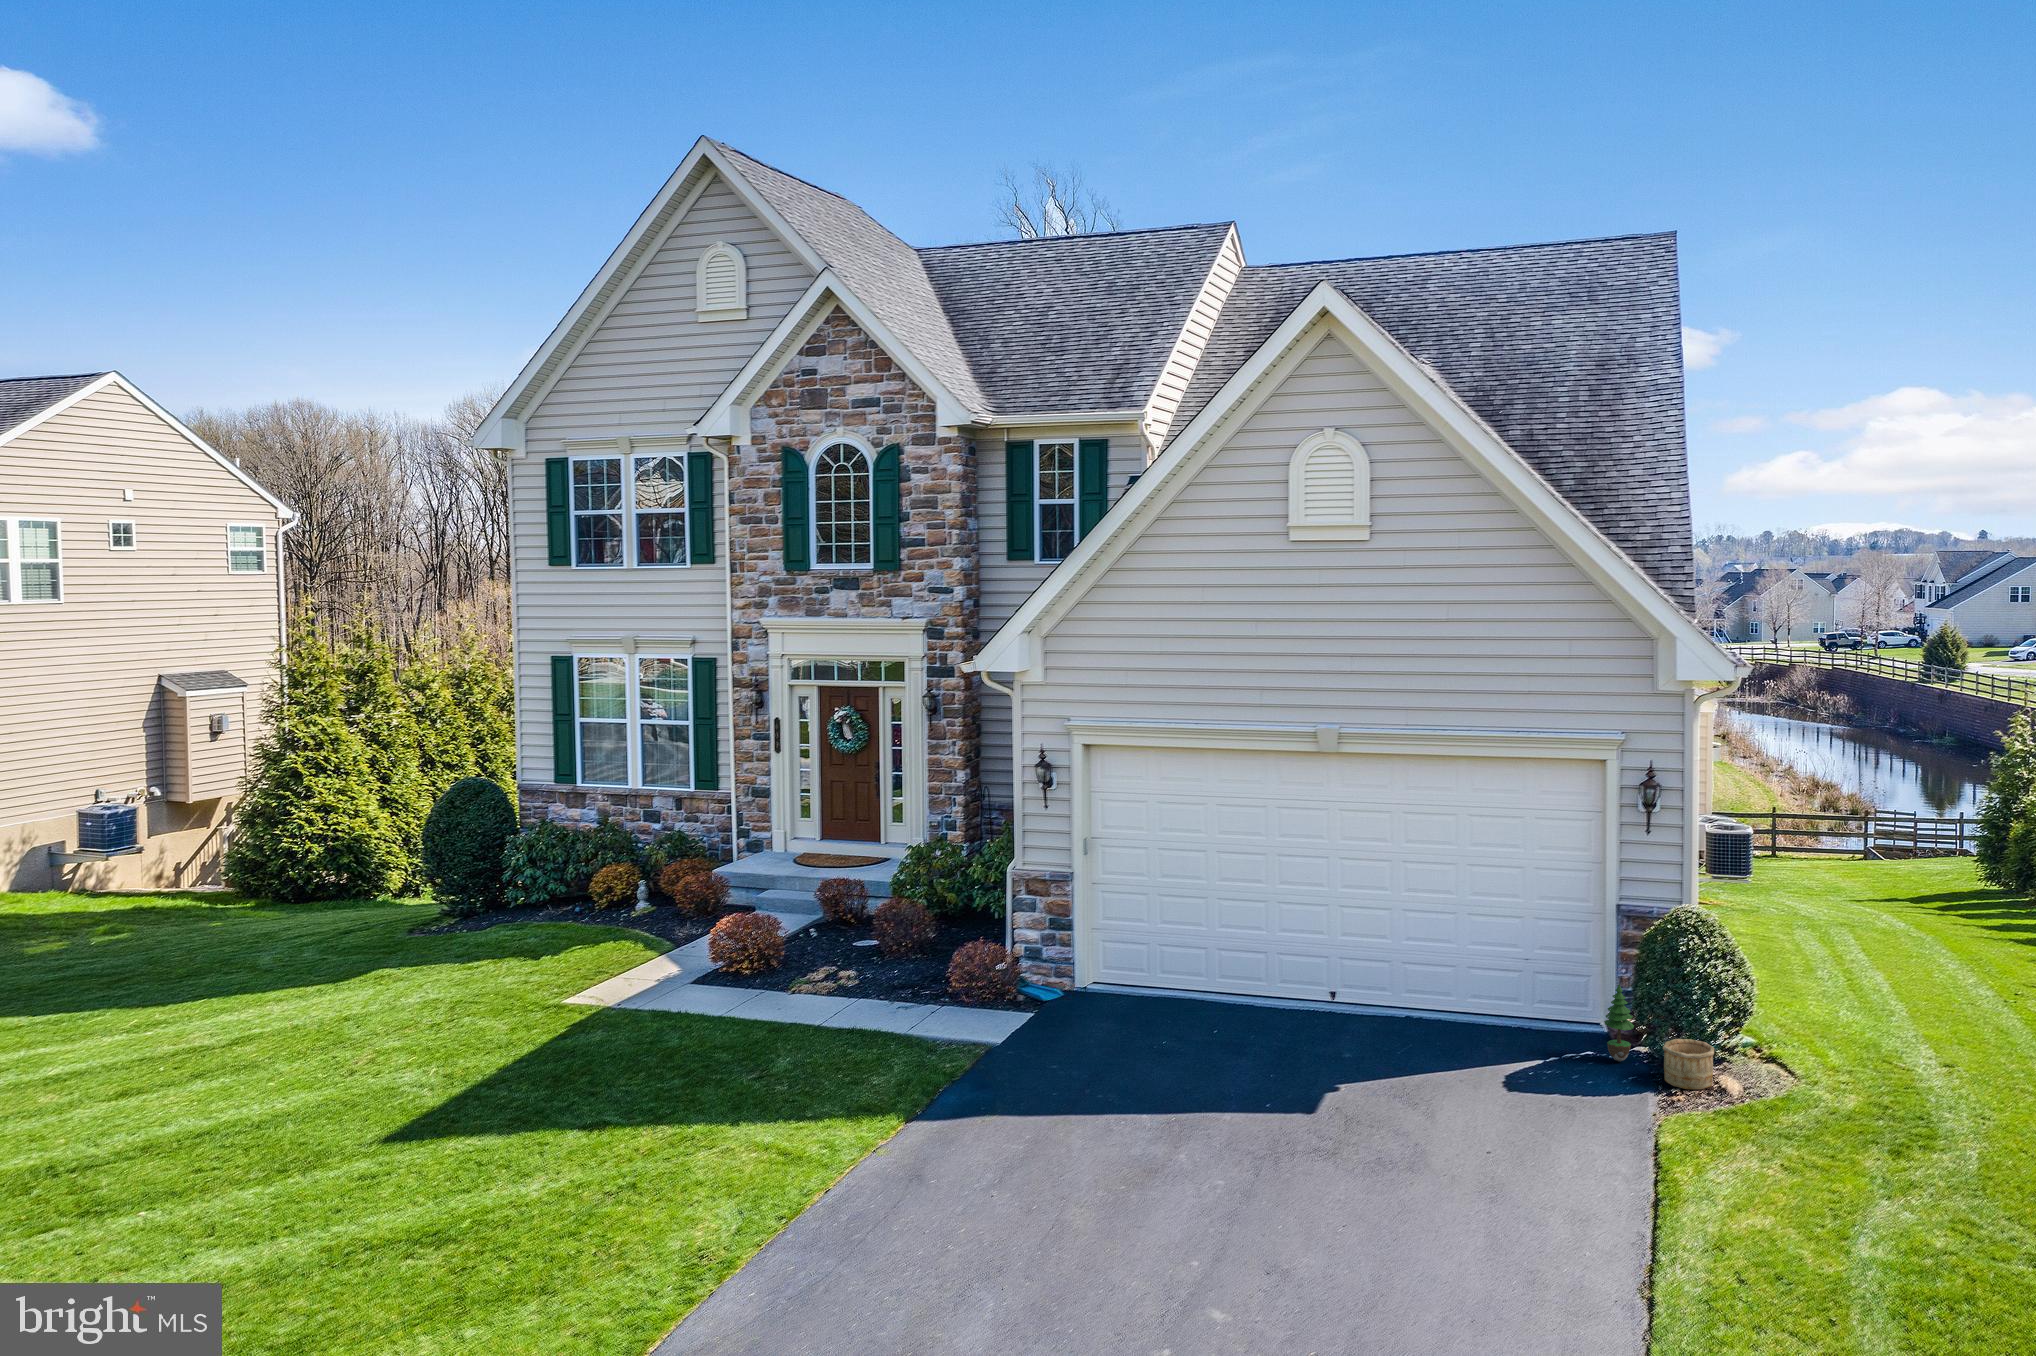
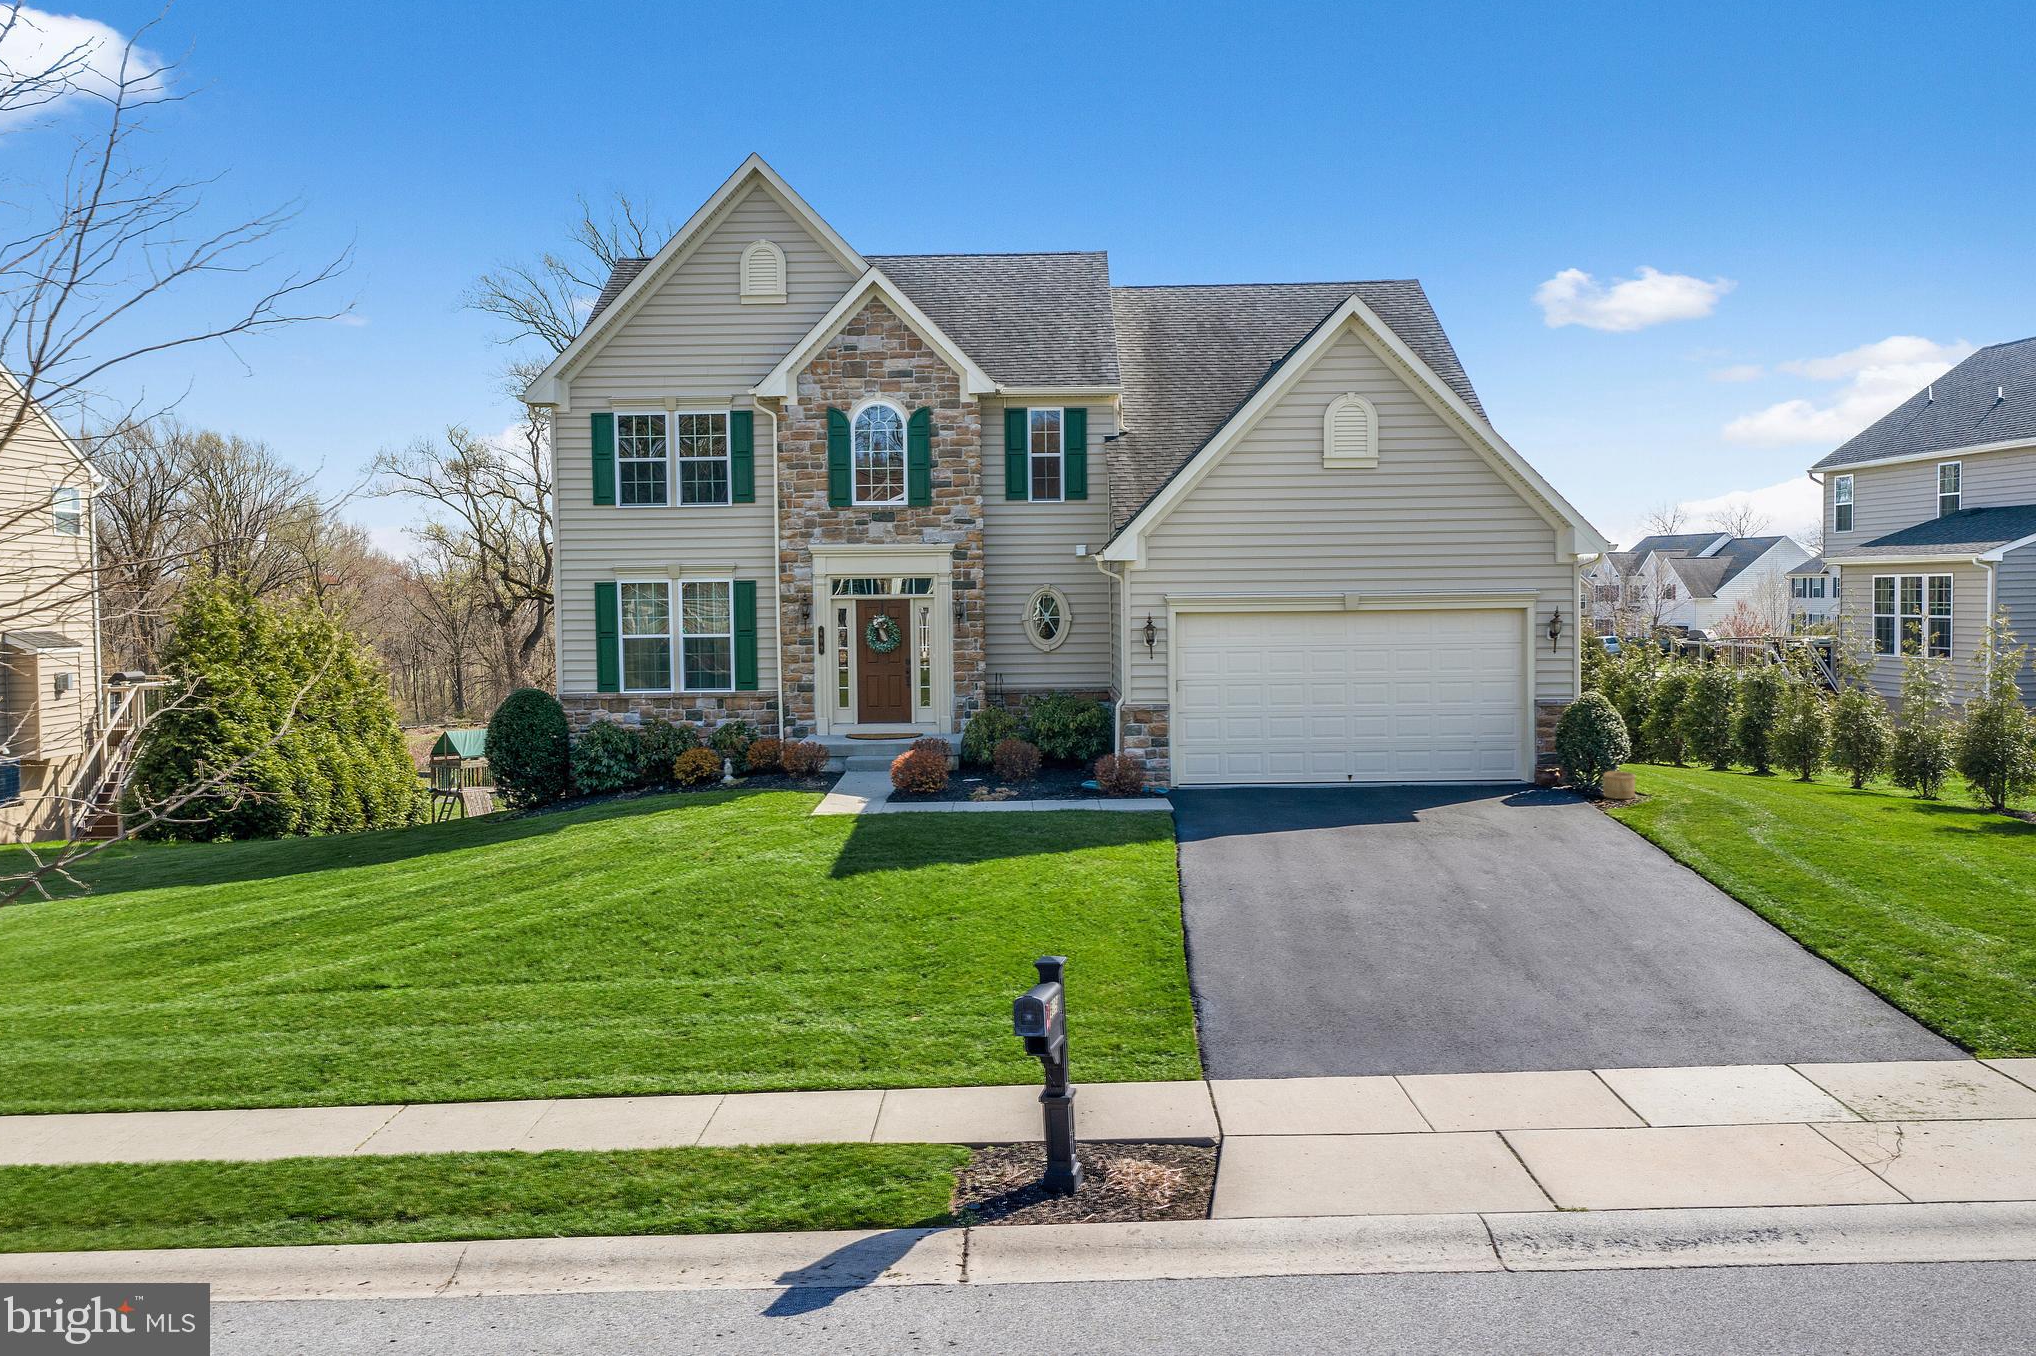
potted tree: present [1604,985,1634,1062] -> none [1558,742,1578,792]

